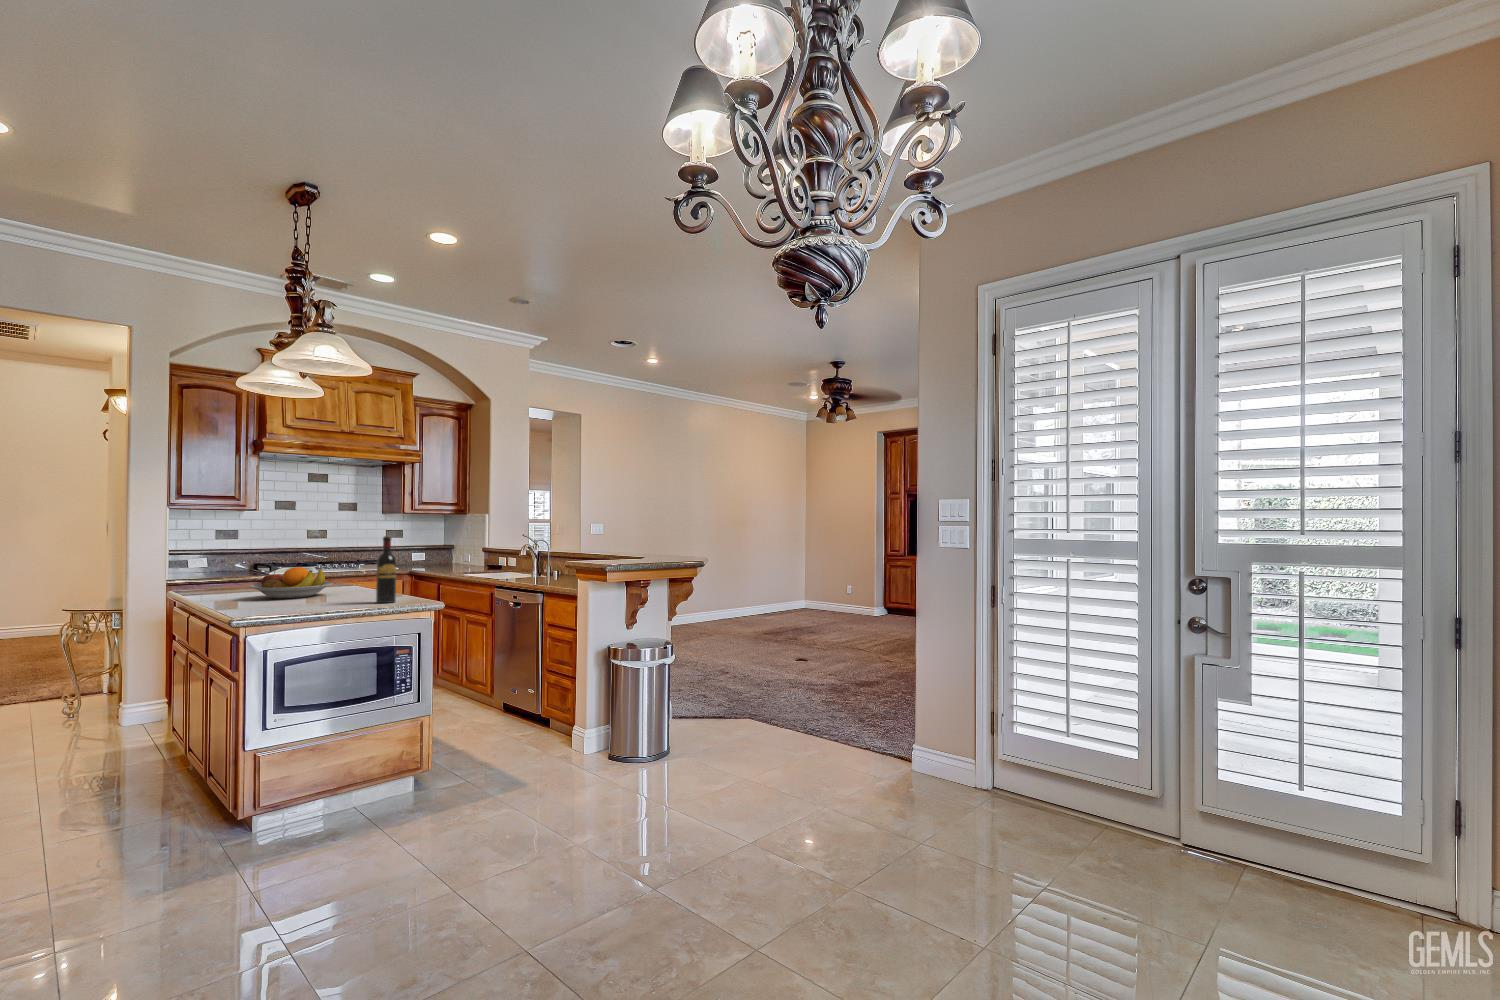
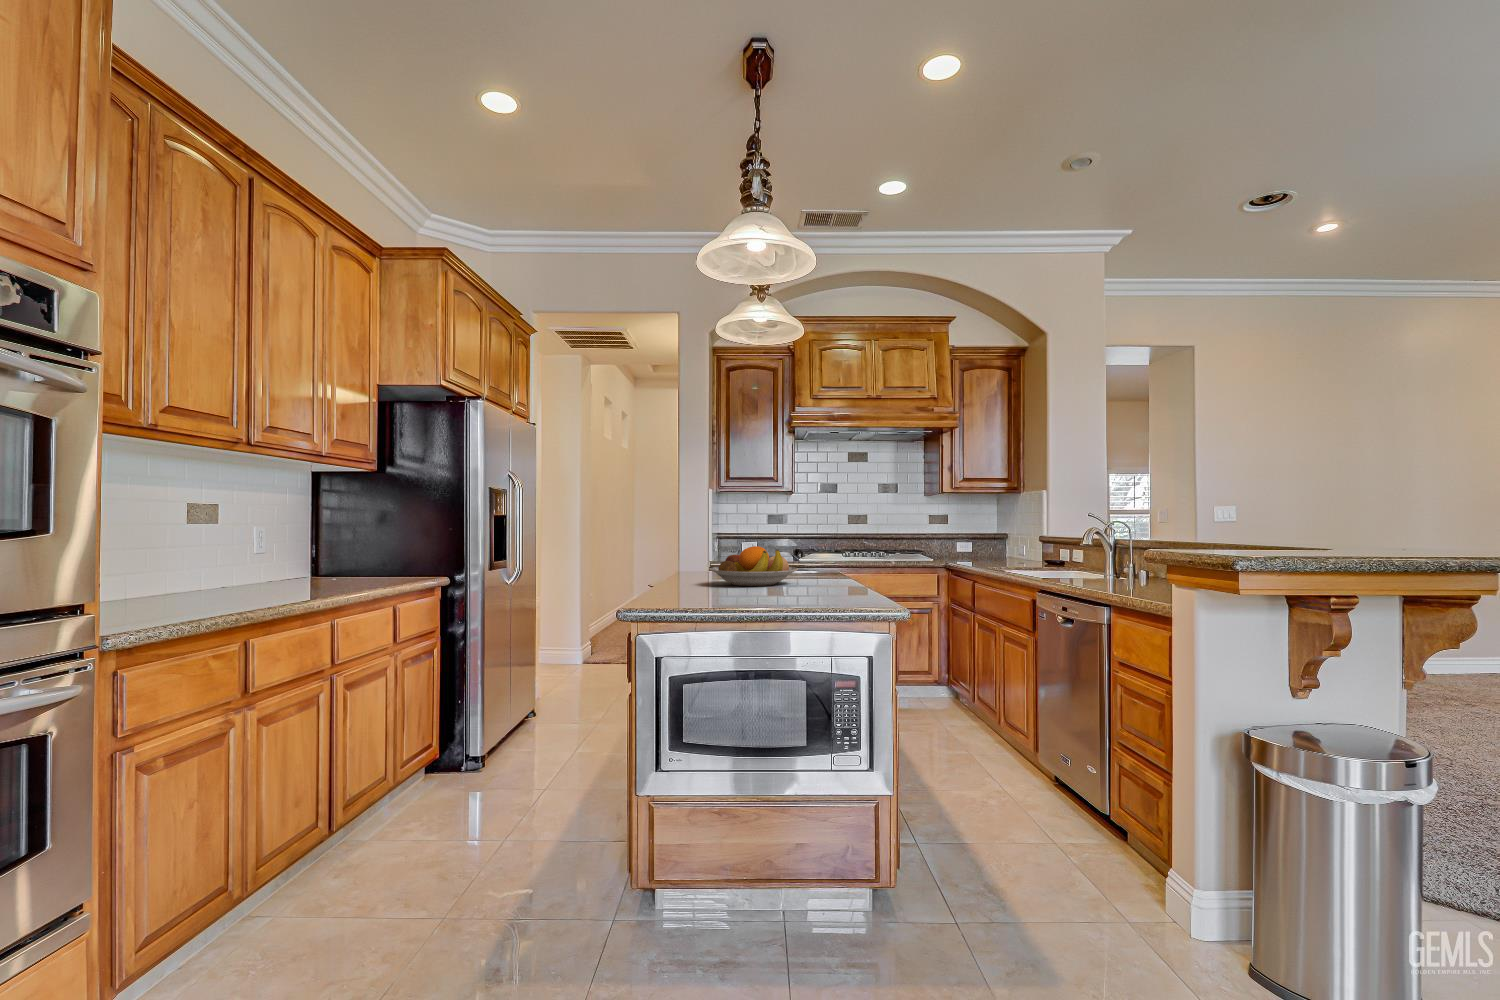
wine bottle: present [376,536,396,603] -> none [806,499,833,603]

